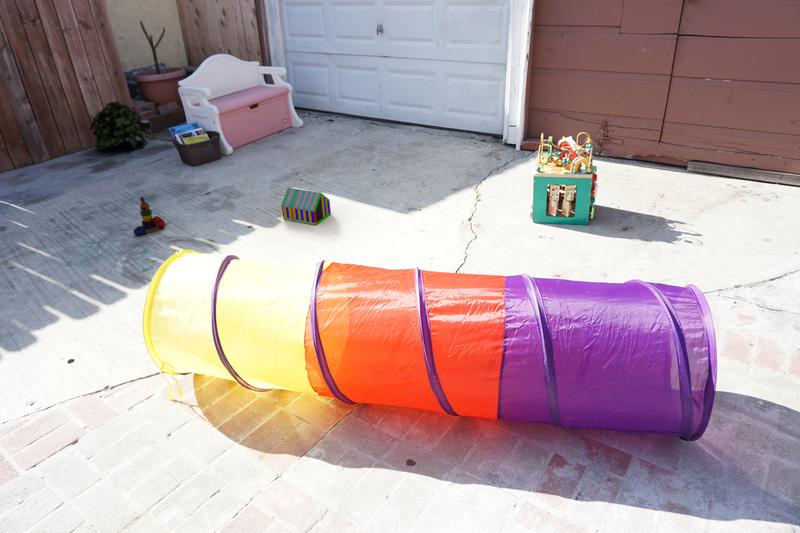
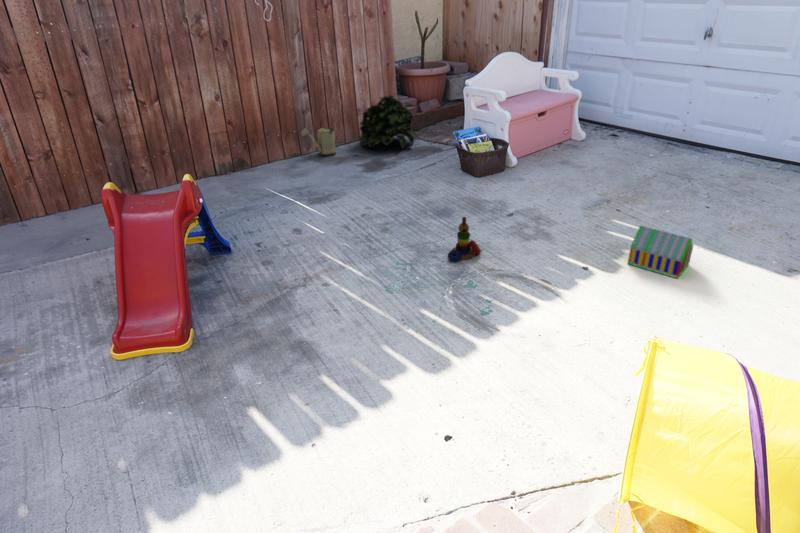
watering can: none [26,128,69,162] -> present [301,123,336,156]

